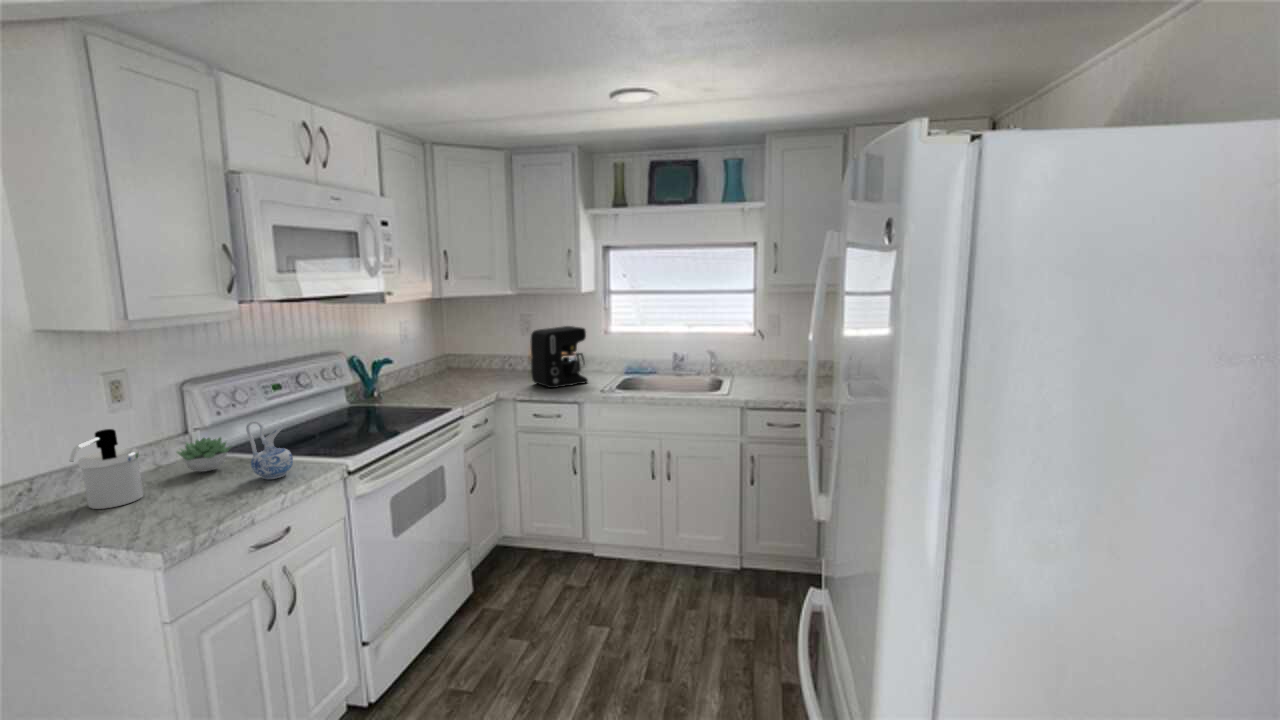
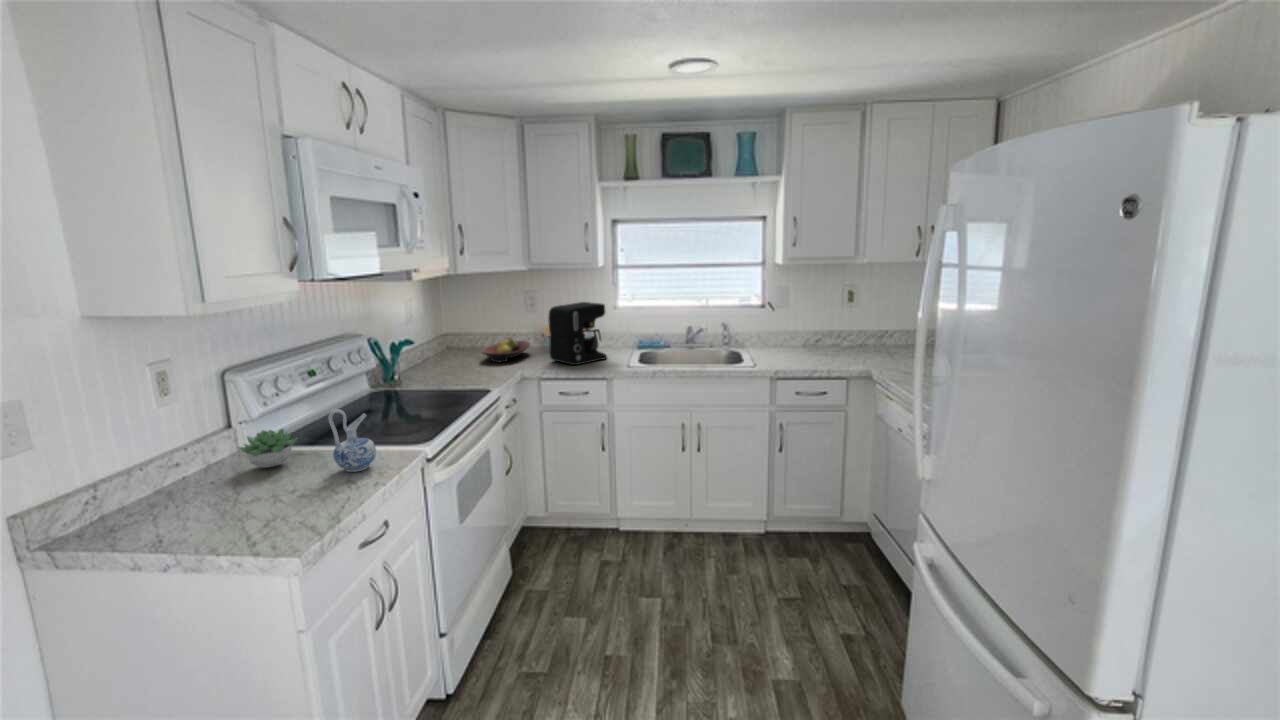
fruit bowl: none [468,359,521,384] -> present [481,337,530,362]
soap dispenser: present [70,429,143,509] -> none [150,425,221,515]

